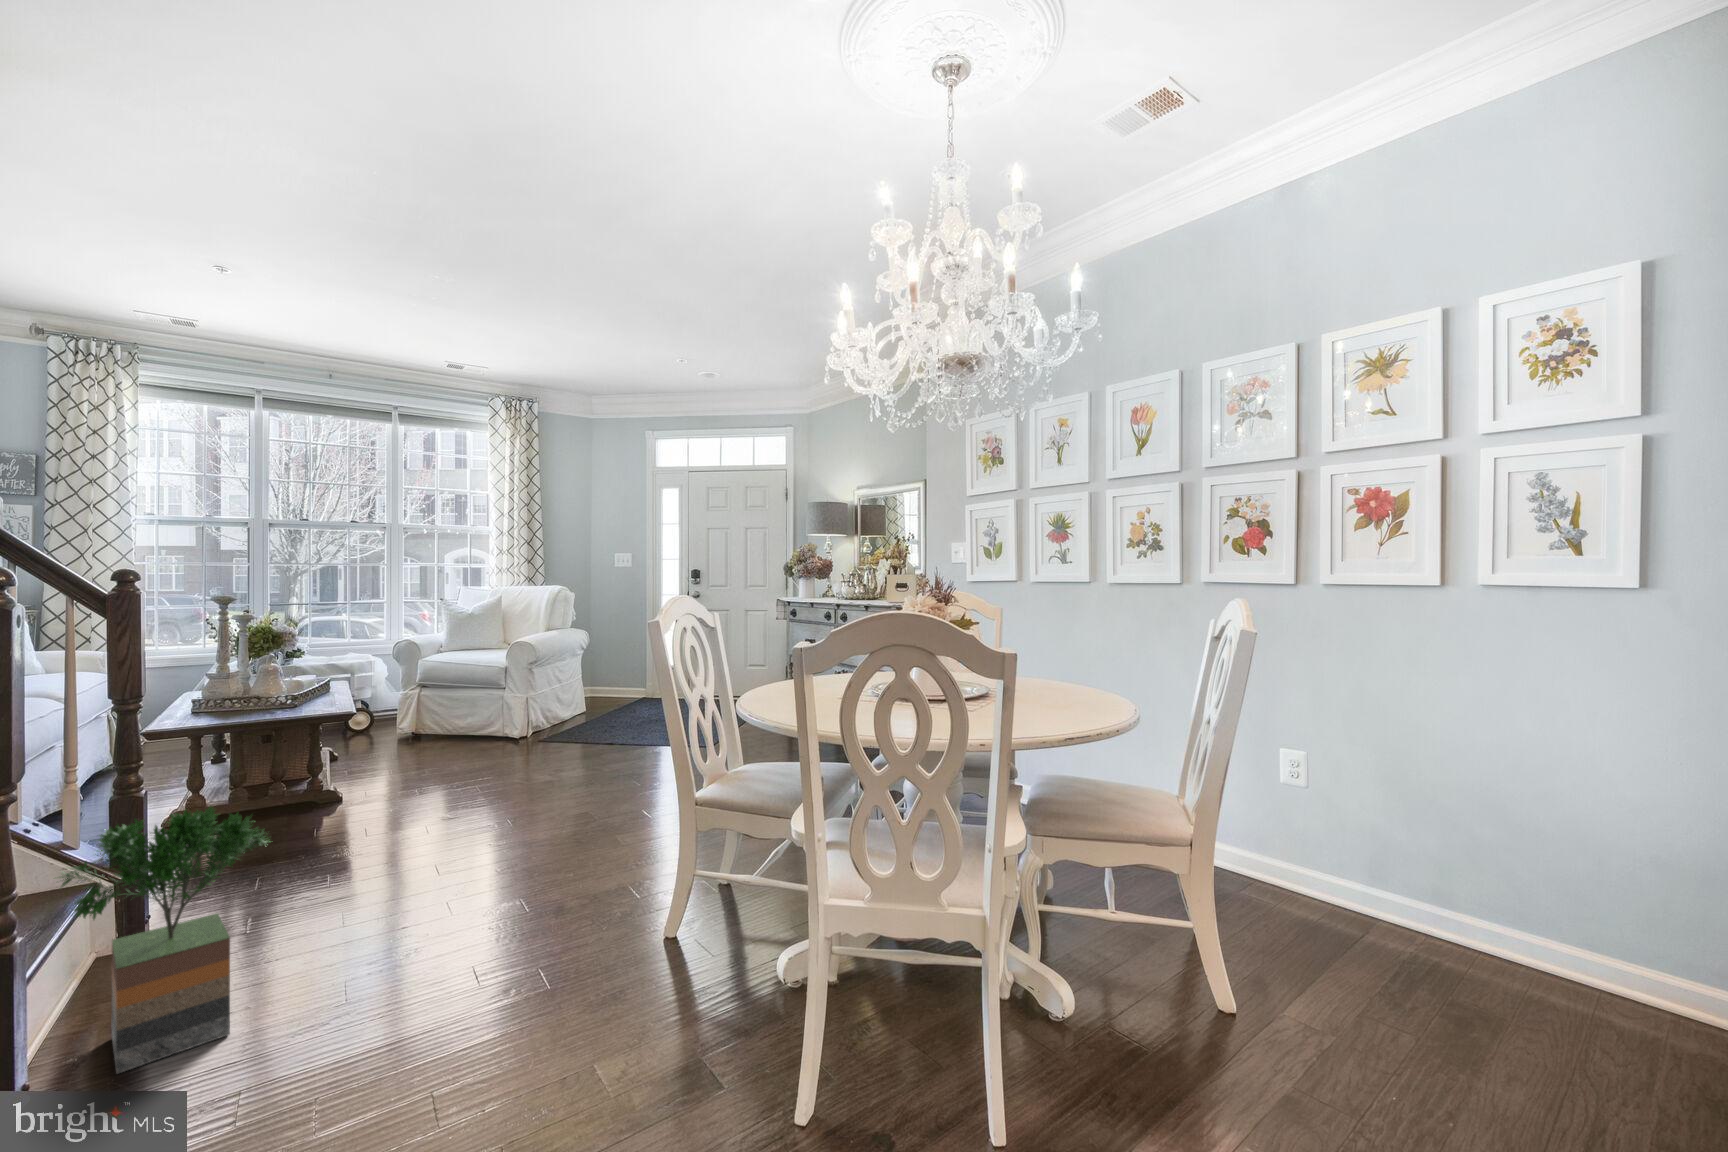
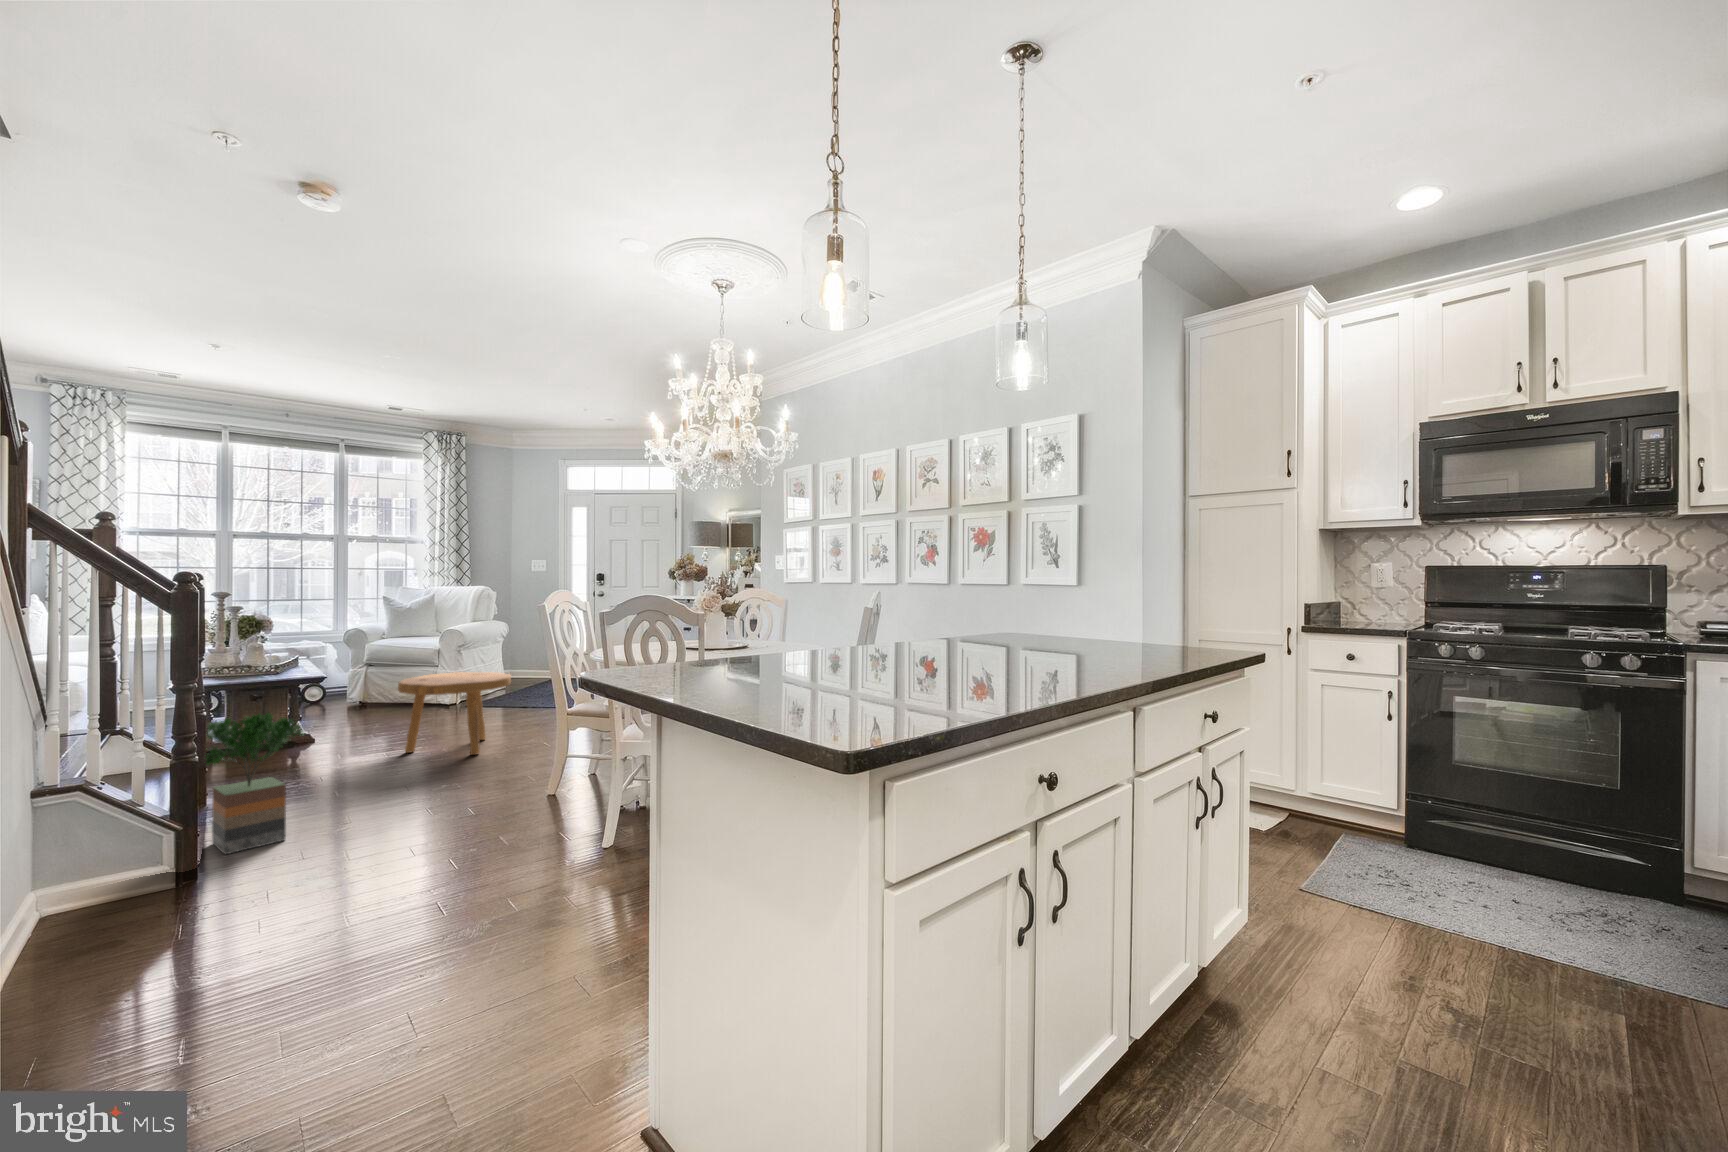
footstool: none [444,705,595,829] -> present [398,672,511,755]

